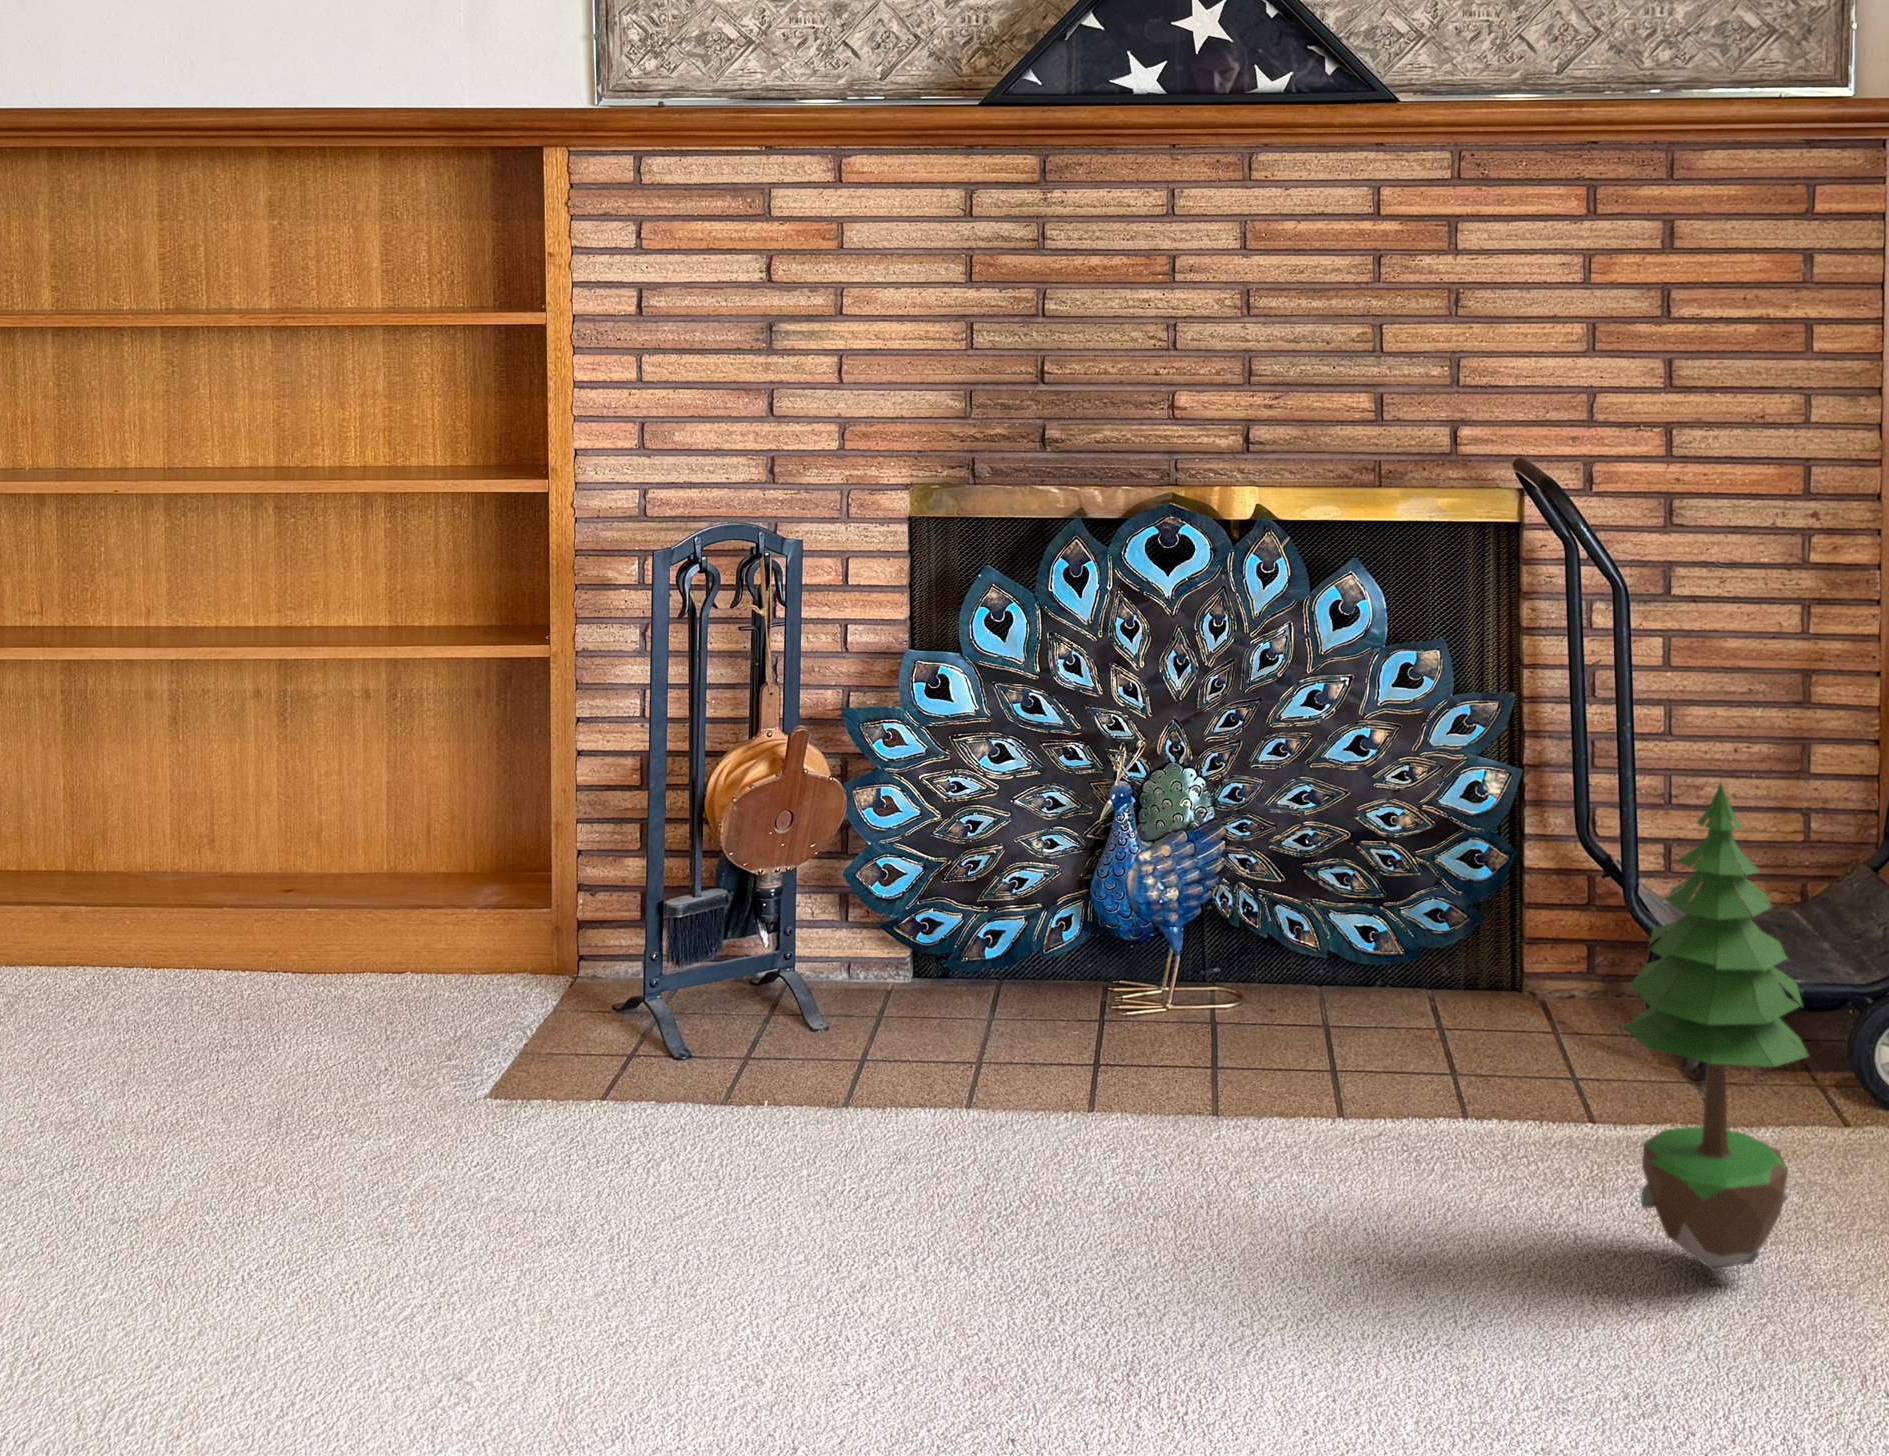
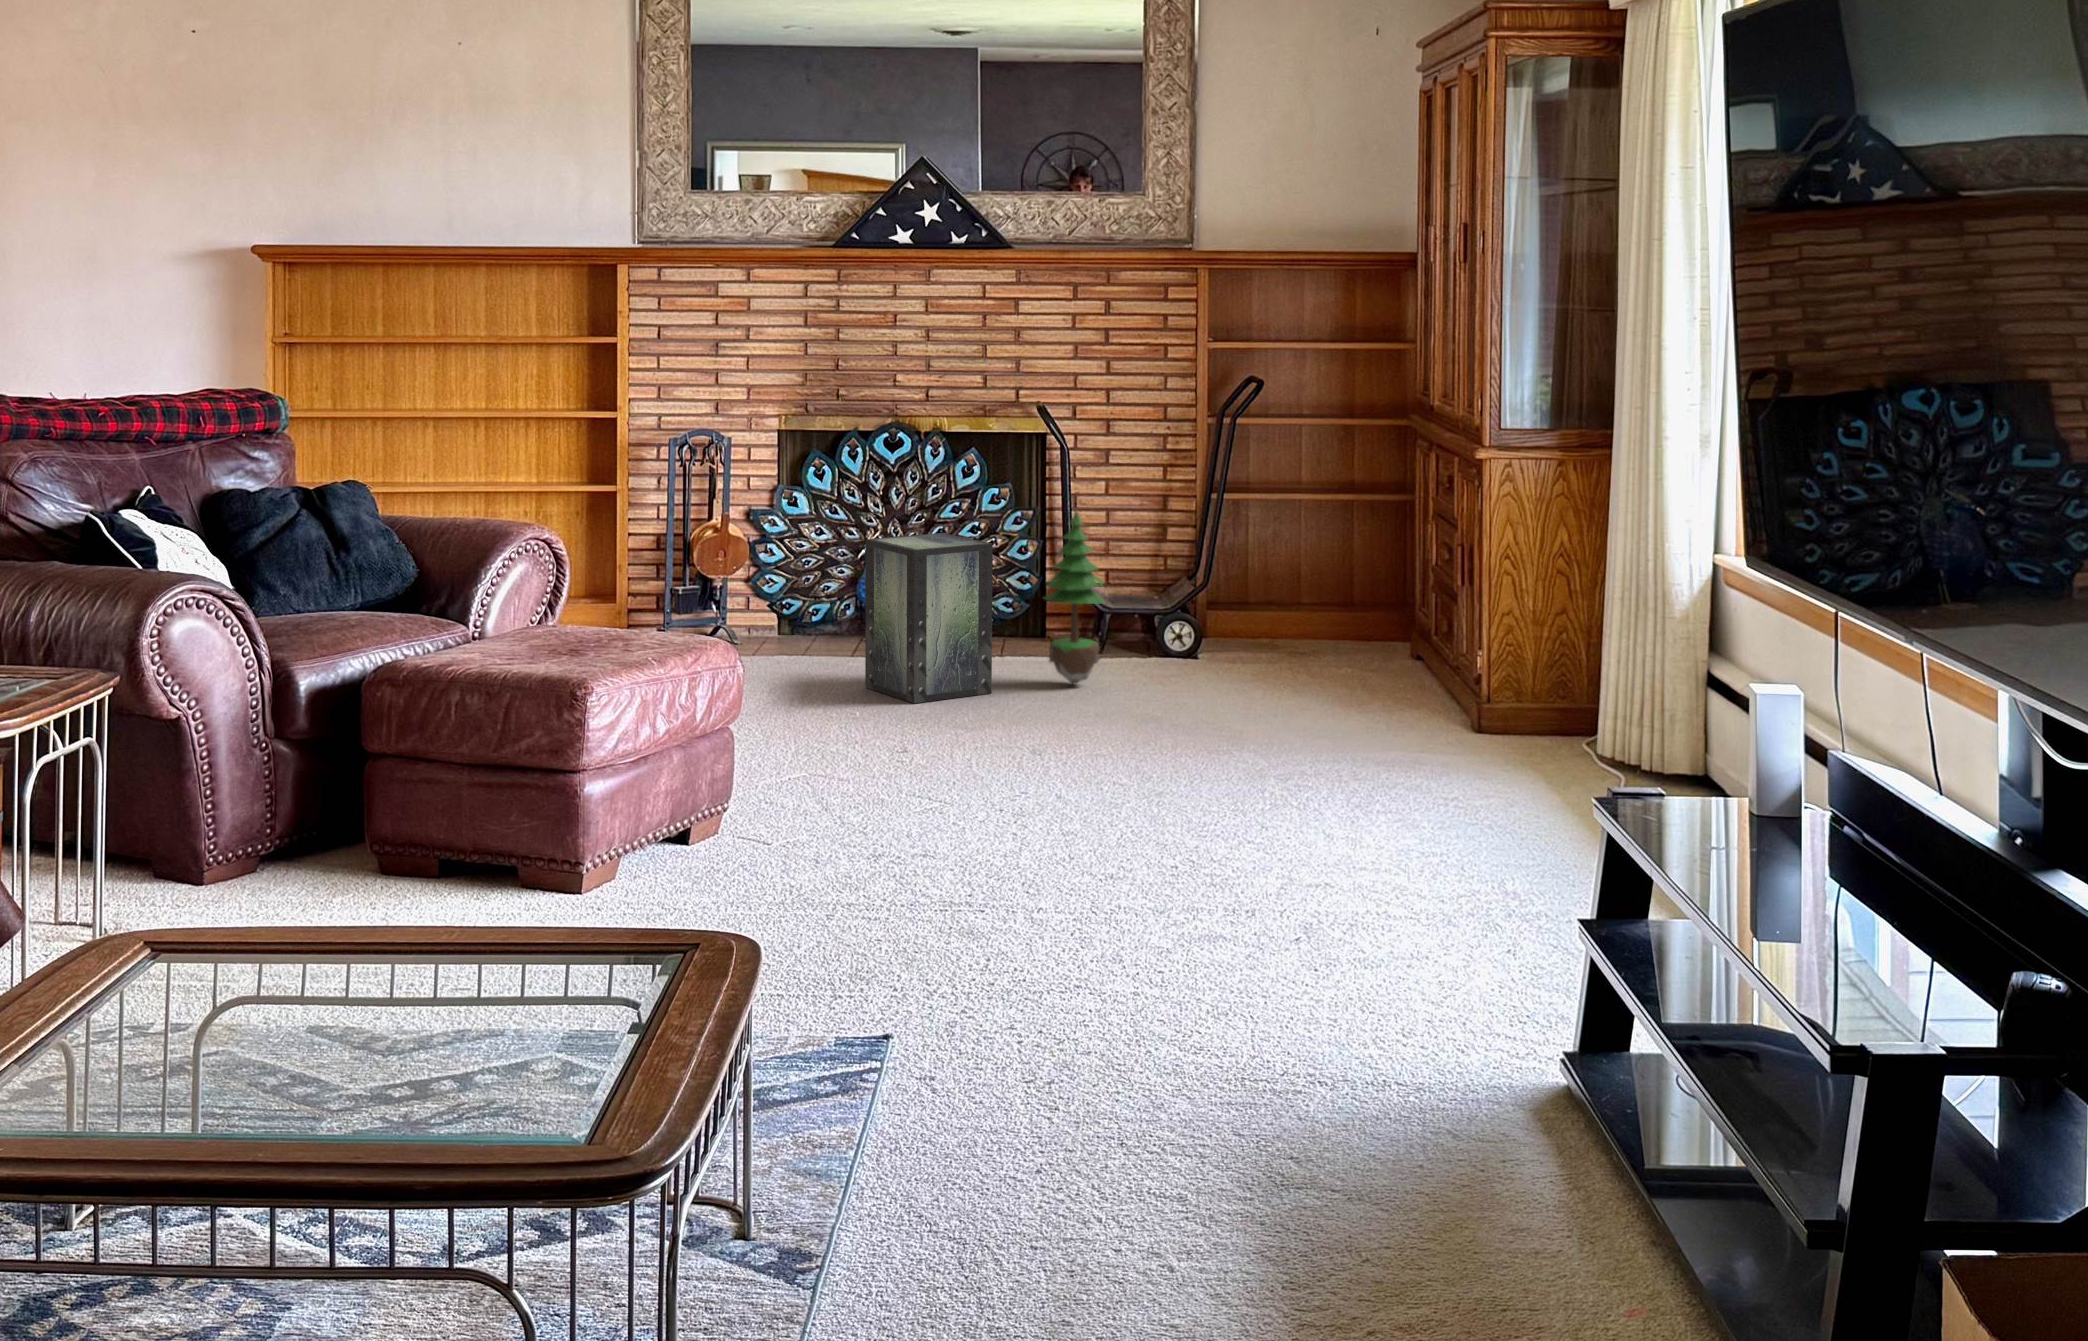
storage box: none [1131,831,1501,1402] -> present [865,533,993,703]

